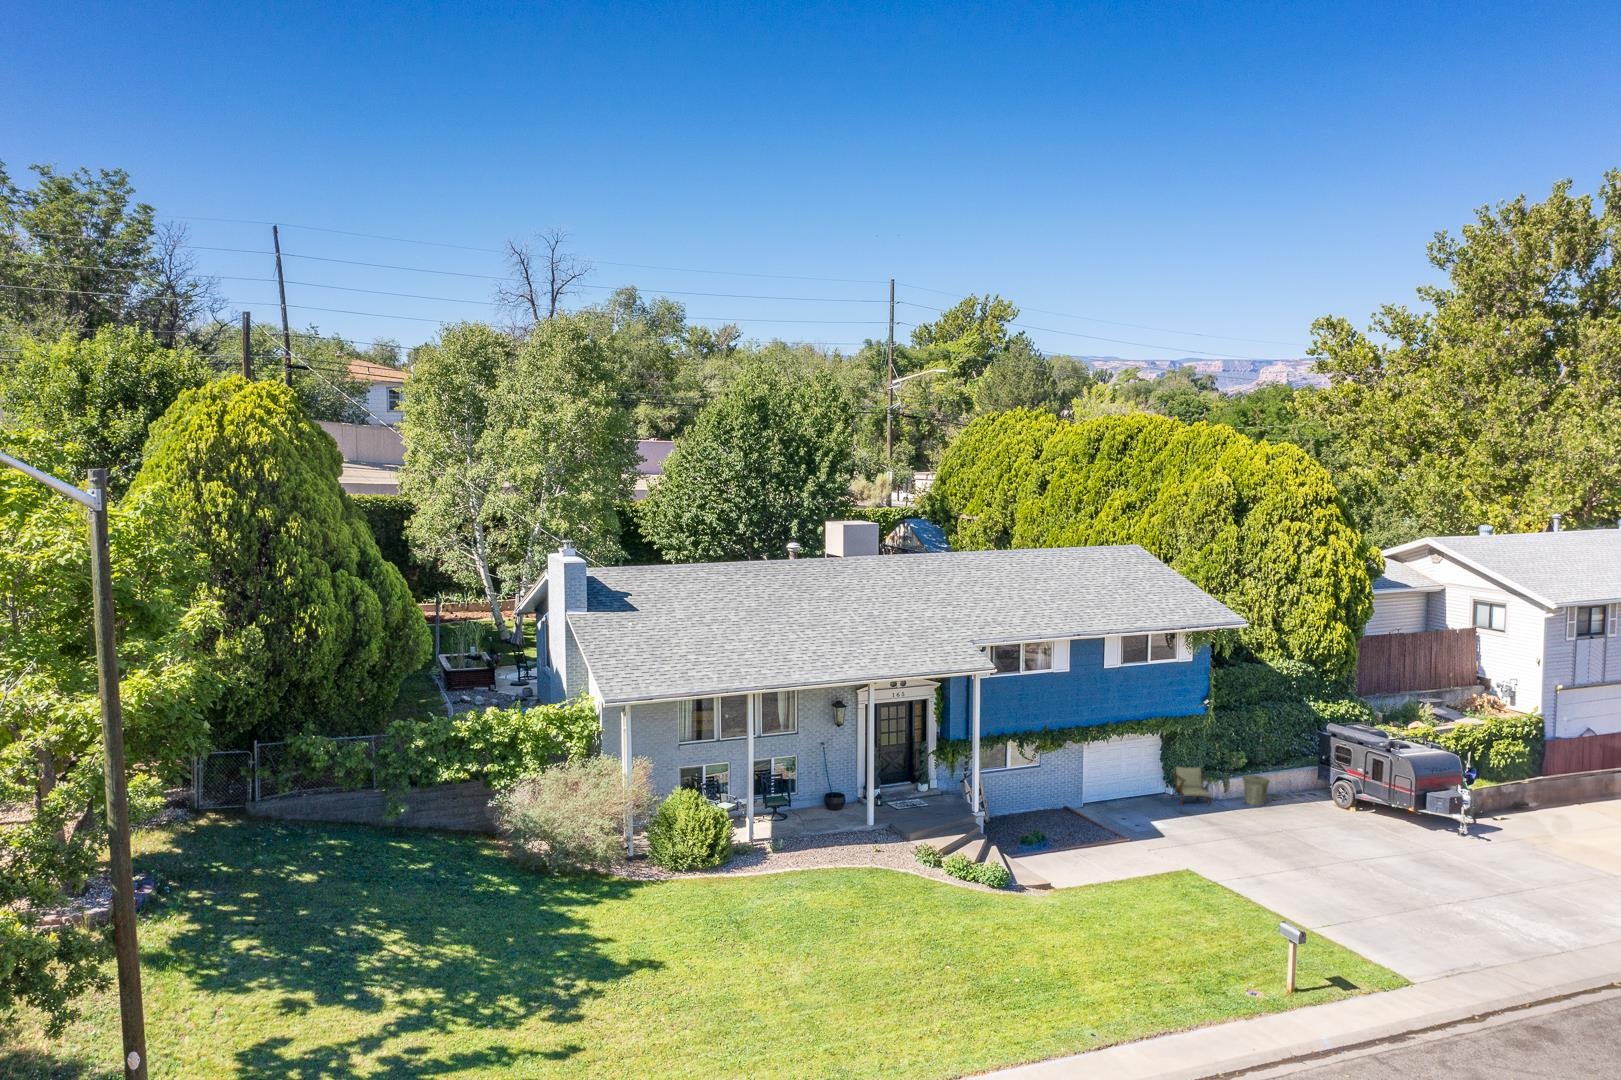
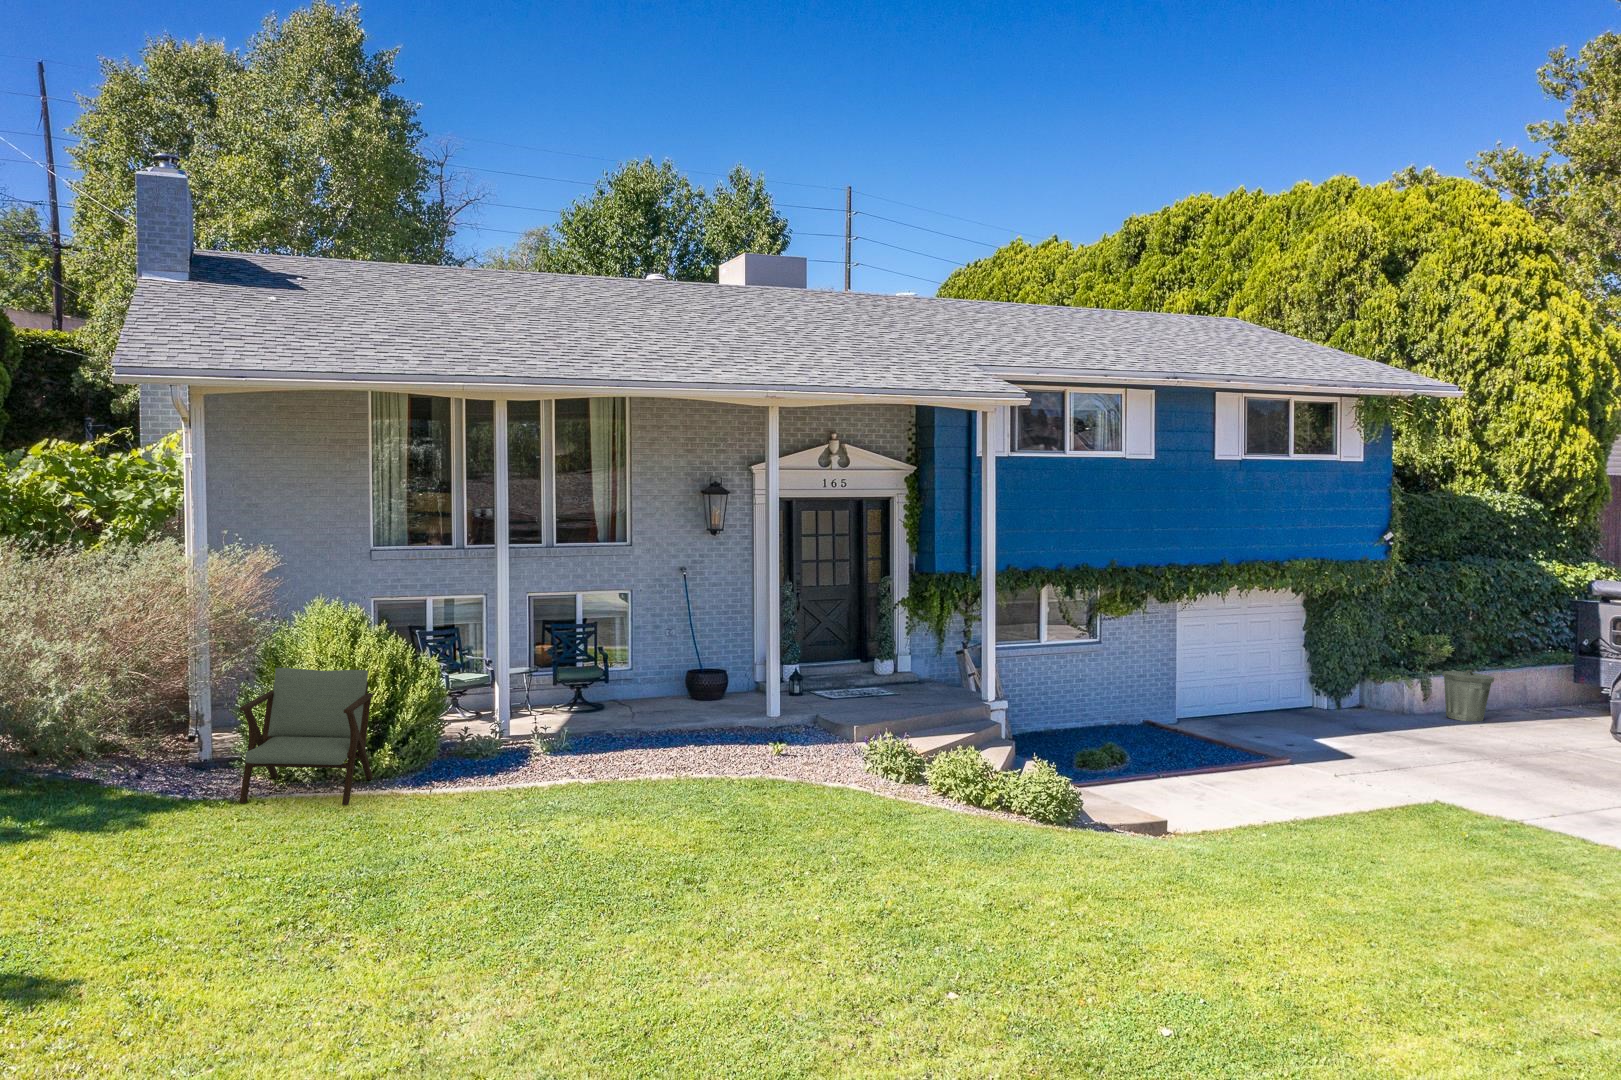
lounge chair: present [1172,767,1211,806] -> present [239,668,373,805]

